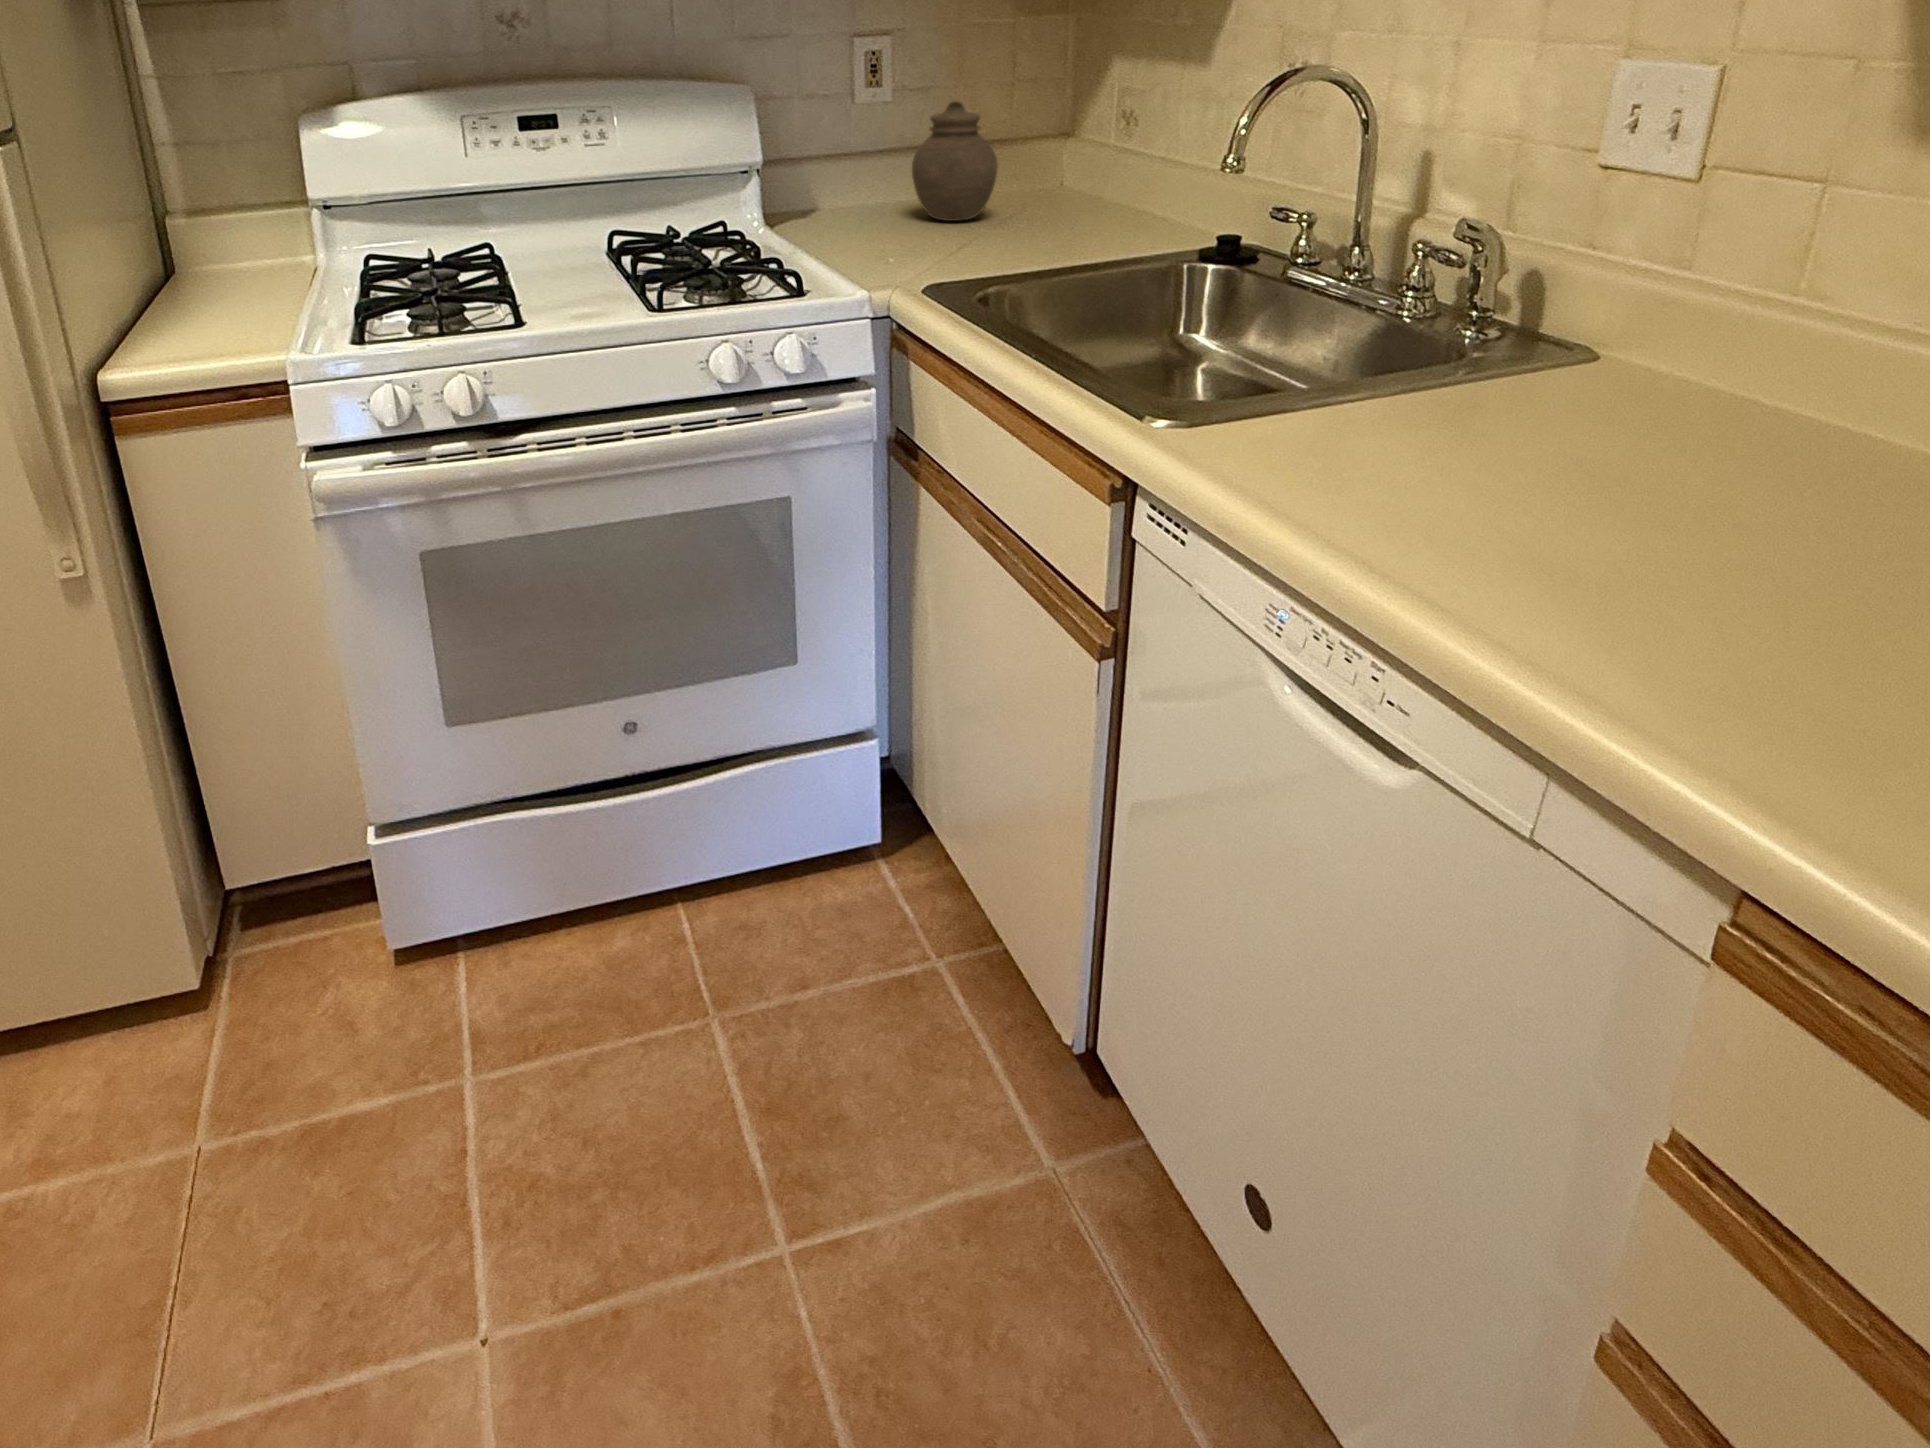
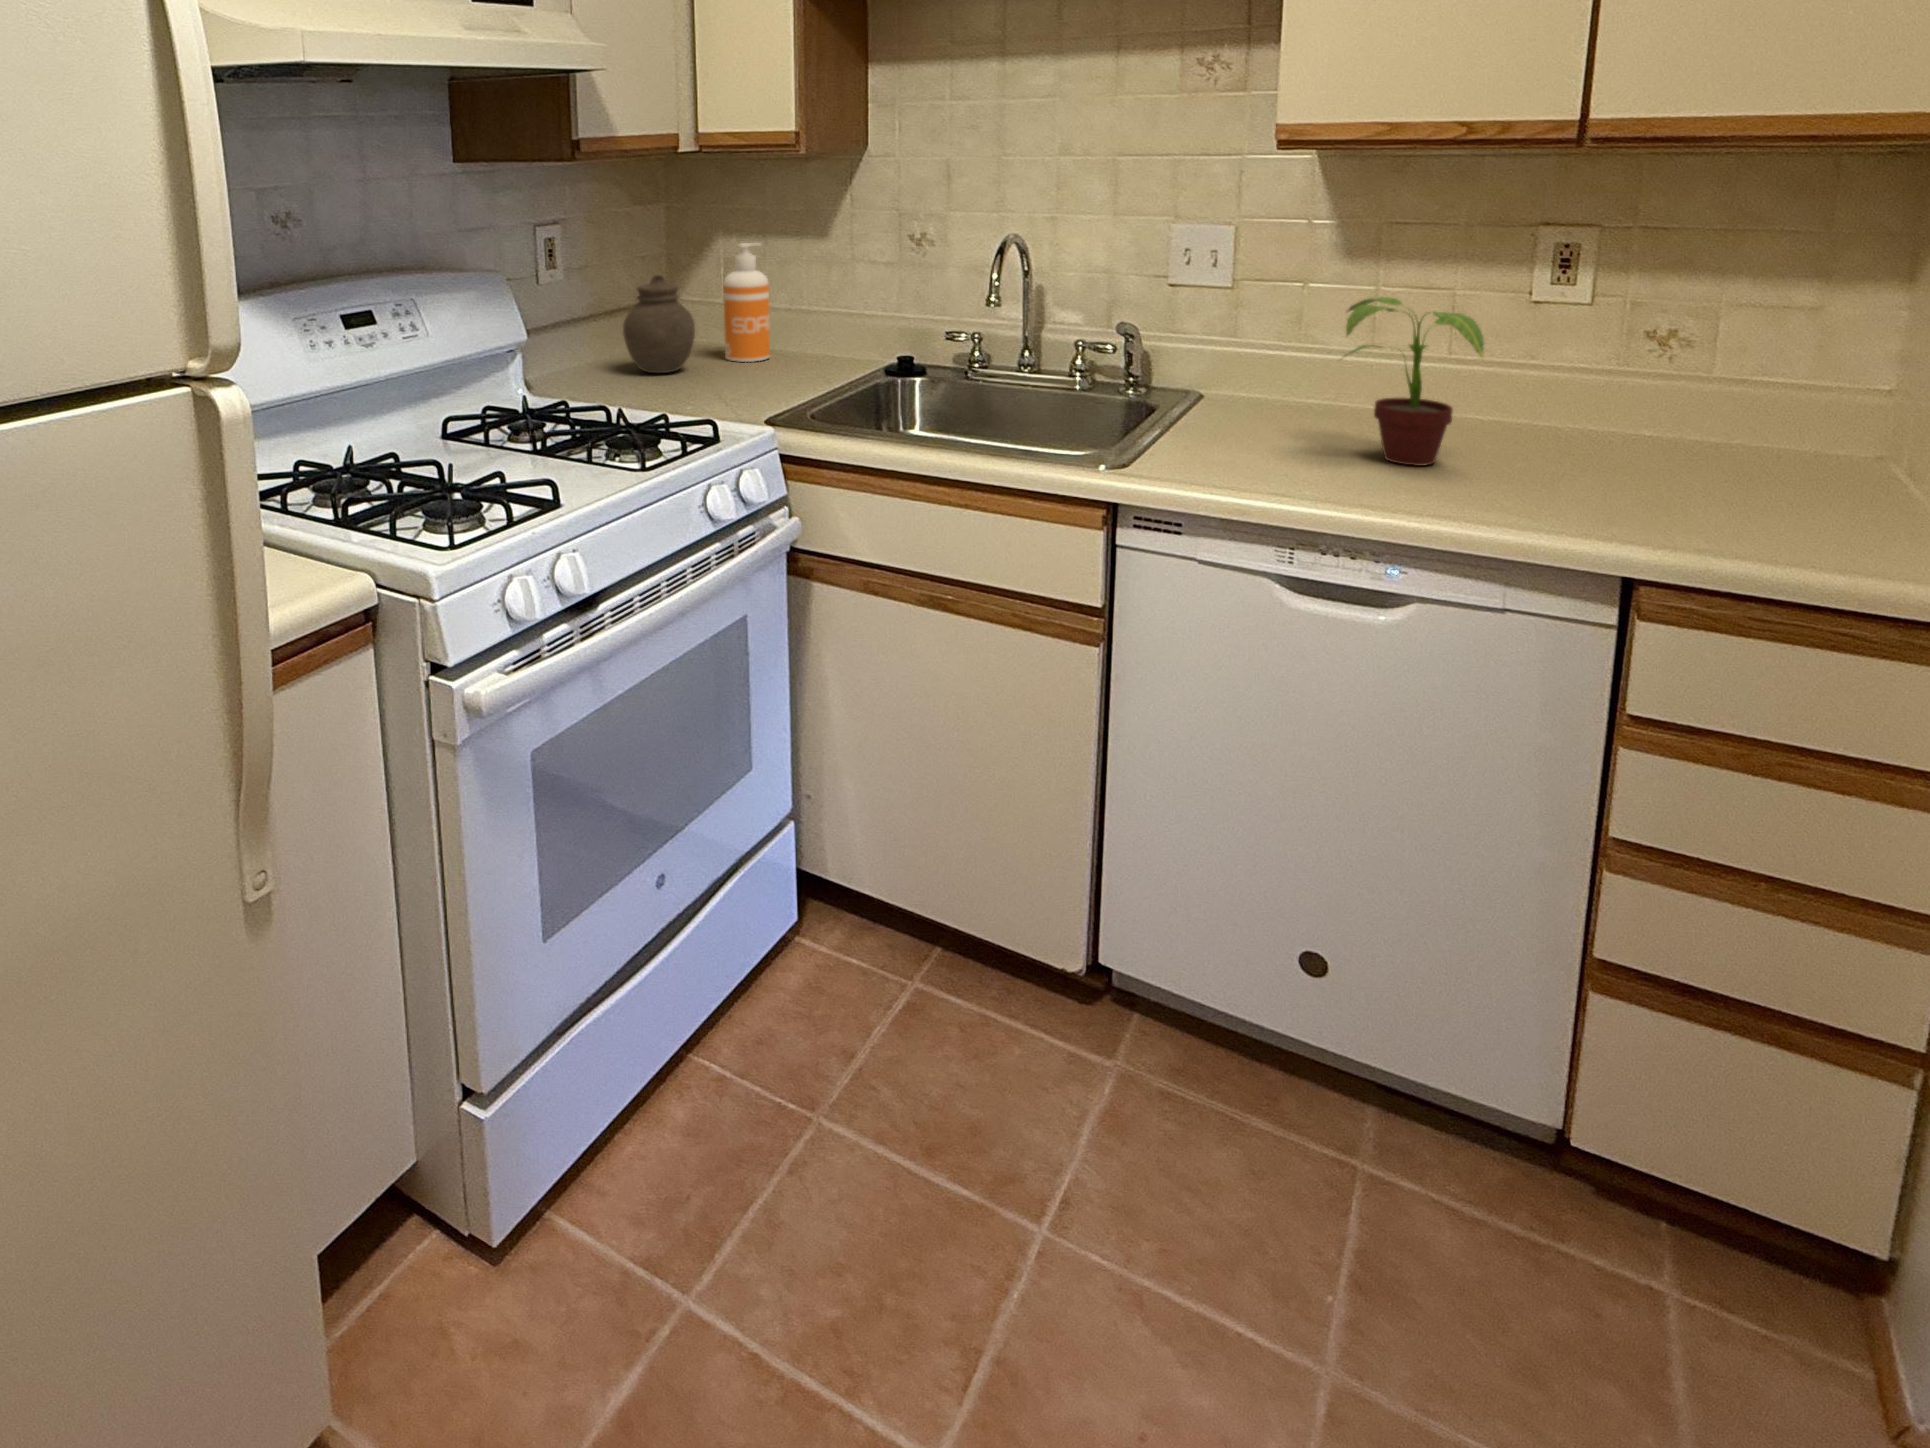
soap dispenser: none [1057,68,1121,222] -> present [723,243,770,362]
potted plant: none [1488,220,1887,559] -> present [1344,297,1484,466]

